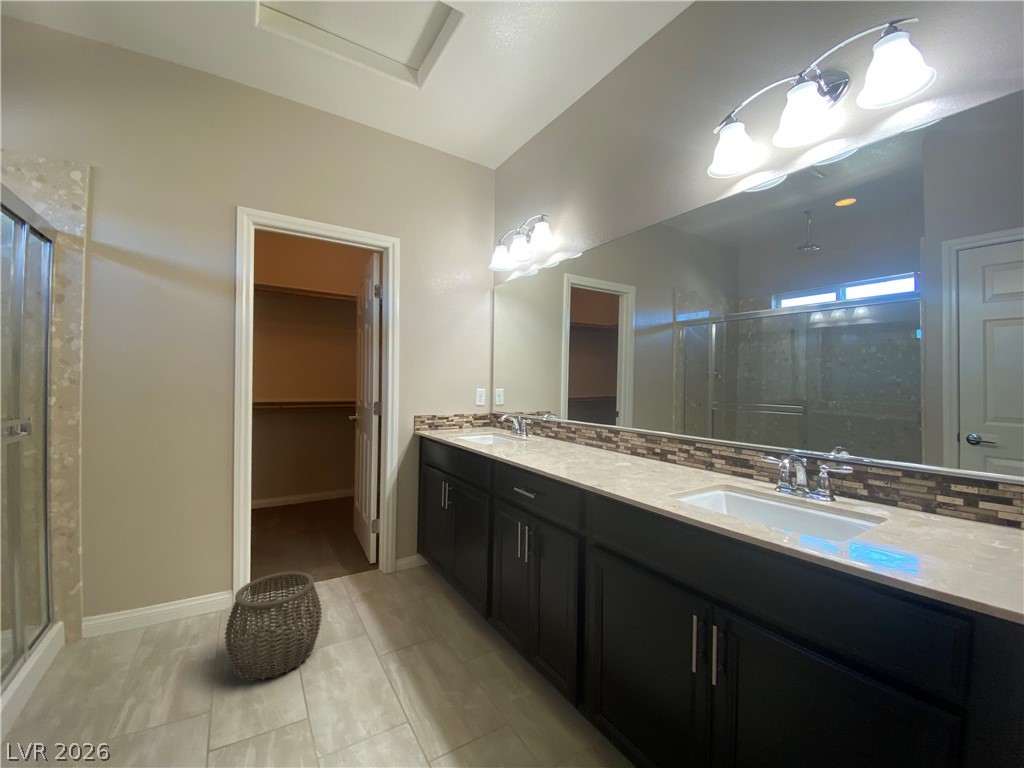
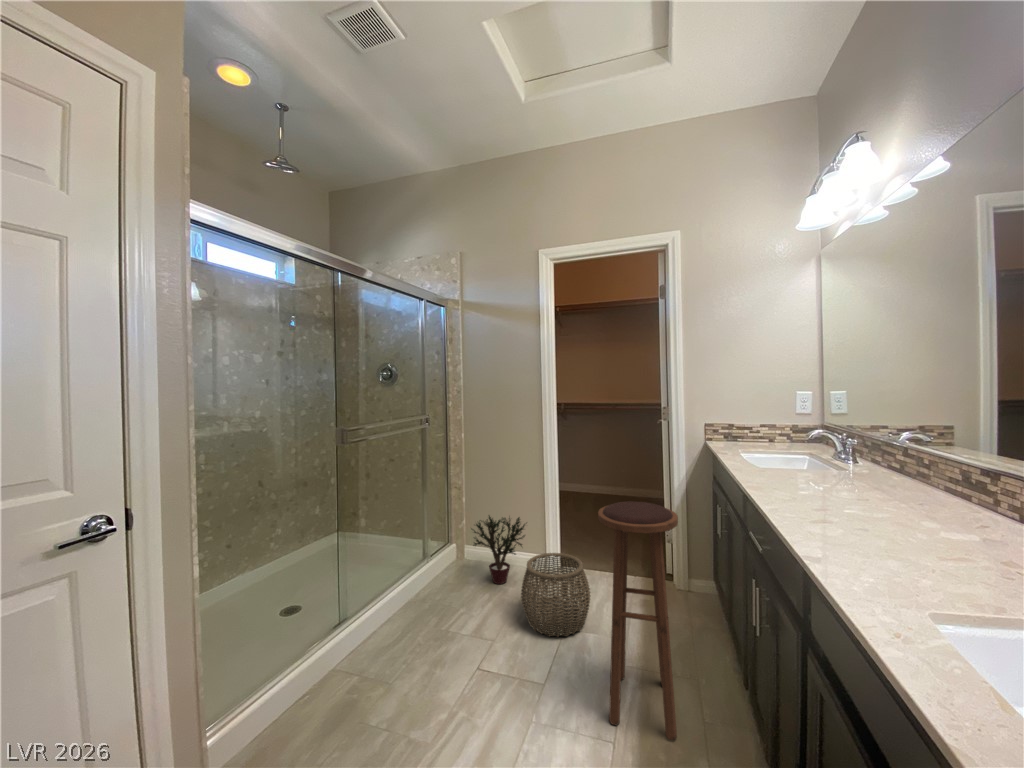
stool: none [371,486,452,726] -> present [598,501,678,740]
potted plant: none [108,547,212,651] -> present [472,516,525,584]

